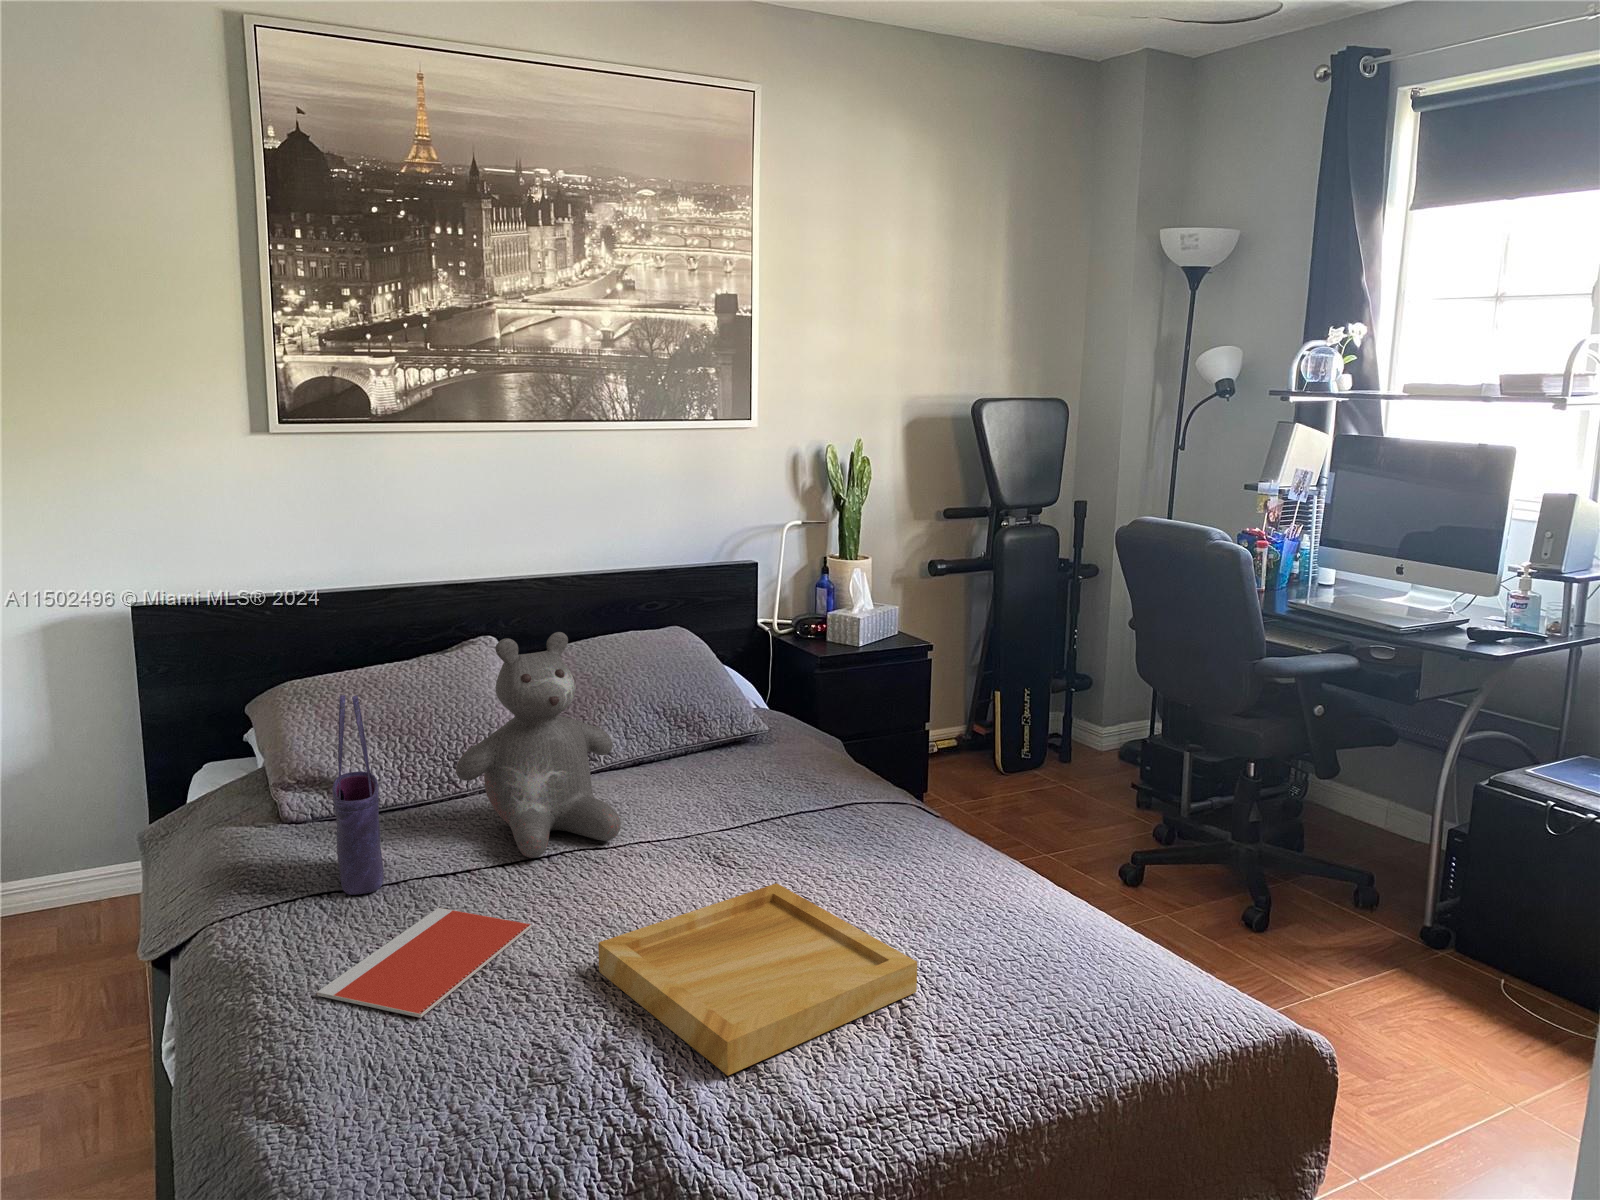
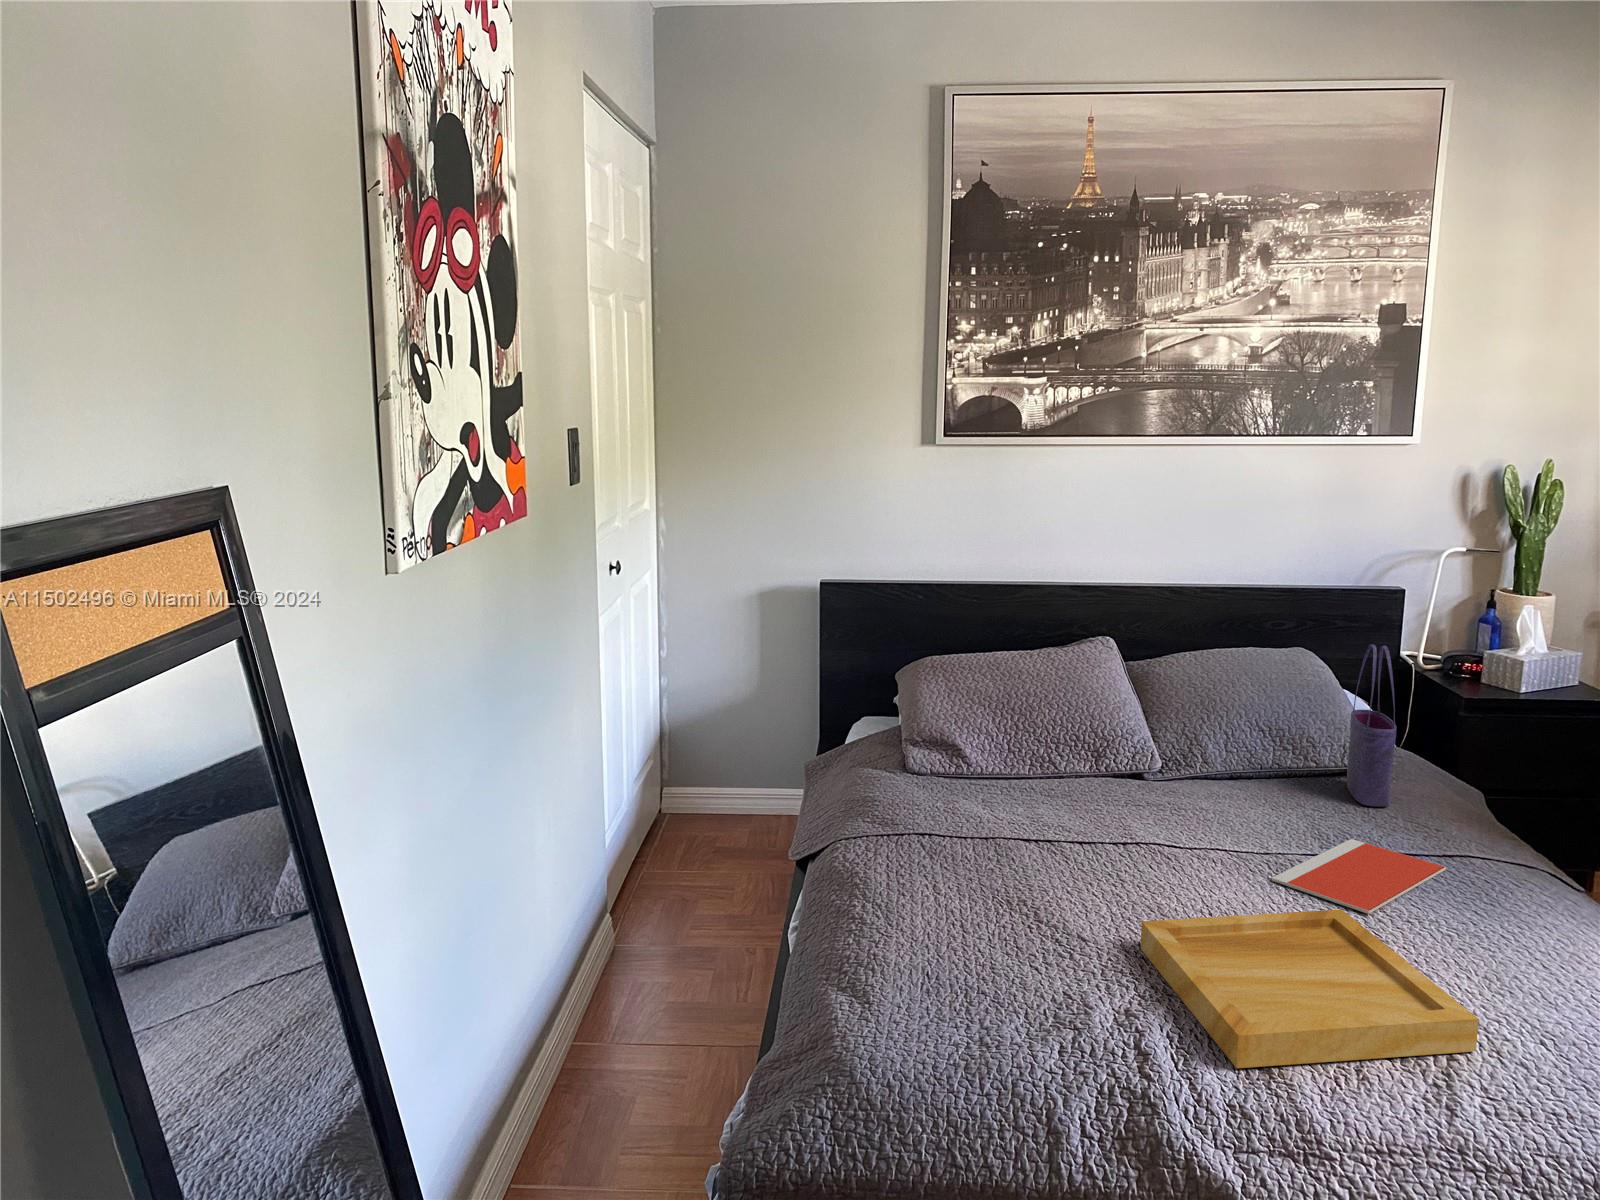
teddy bear: present [456,632,621,858] -> none [1049,635,1201,840]
tote bag: present [332,695,384,895] -> present [1347,645,1397,807]
notebook: present [317,908,531,1018] -> present [1272,839,1446,914]

